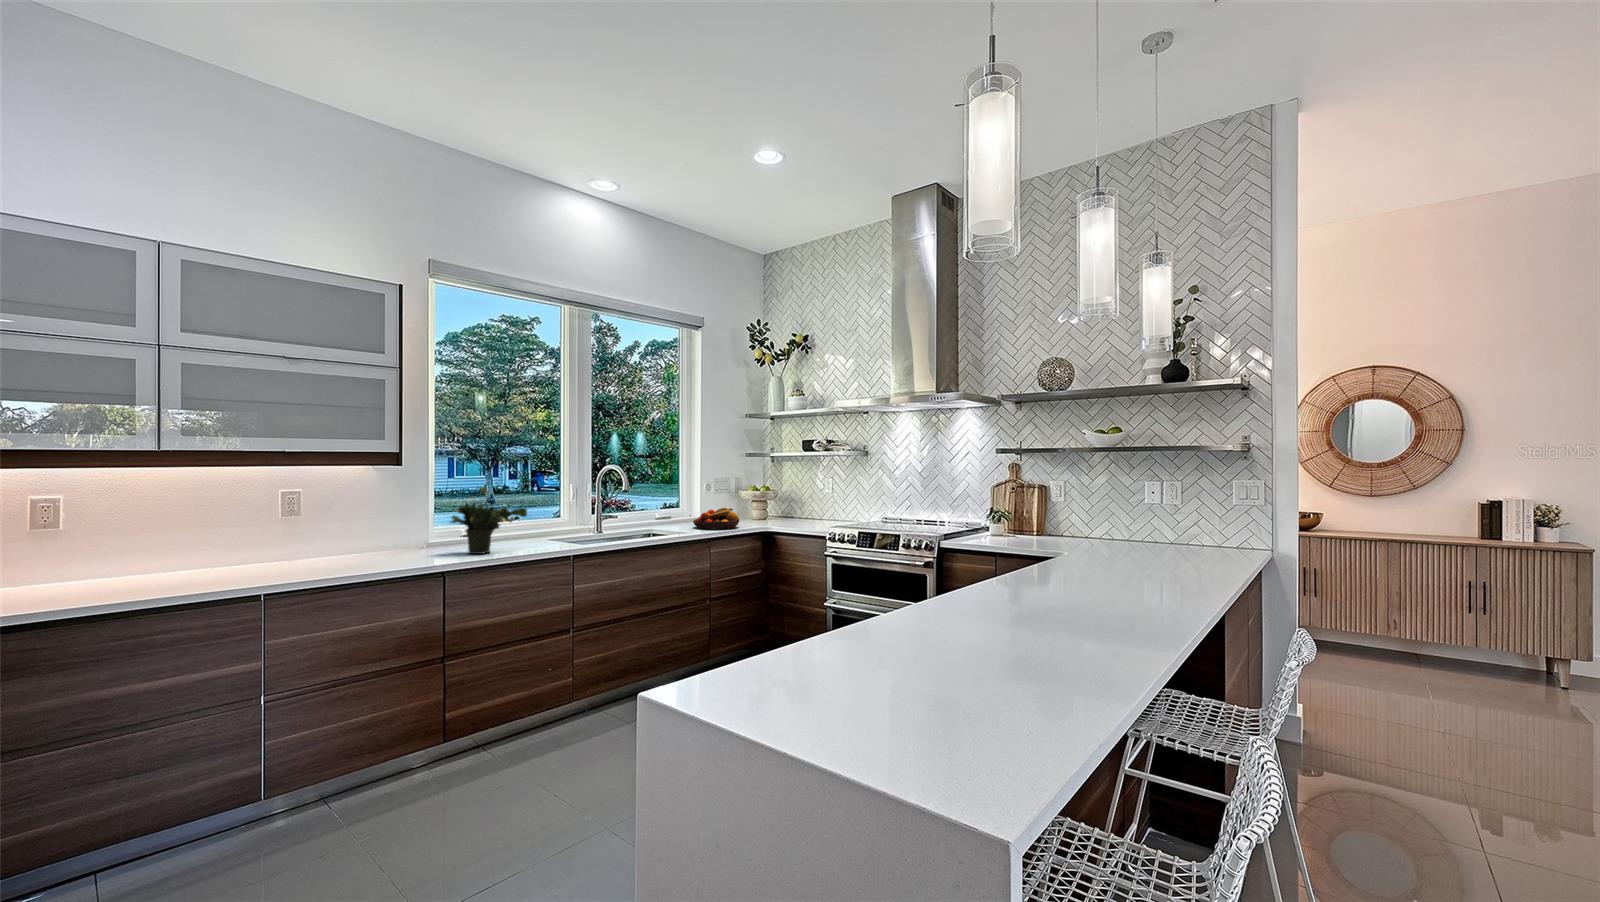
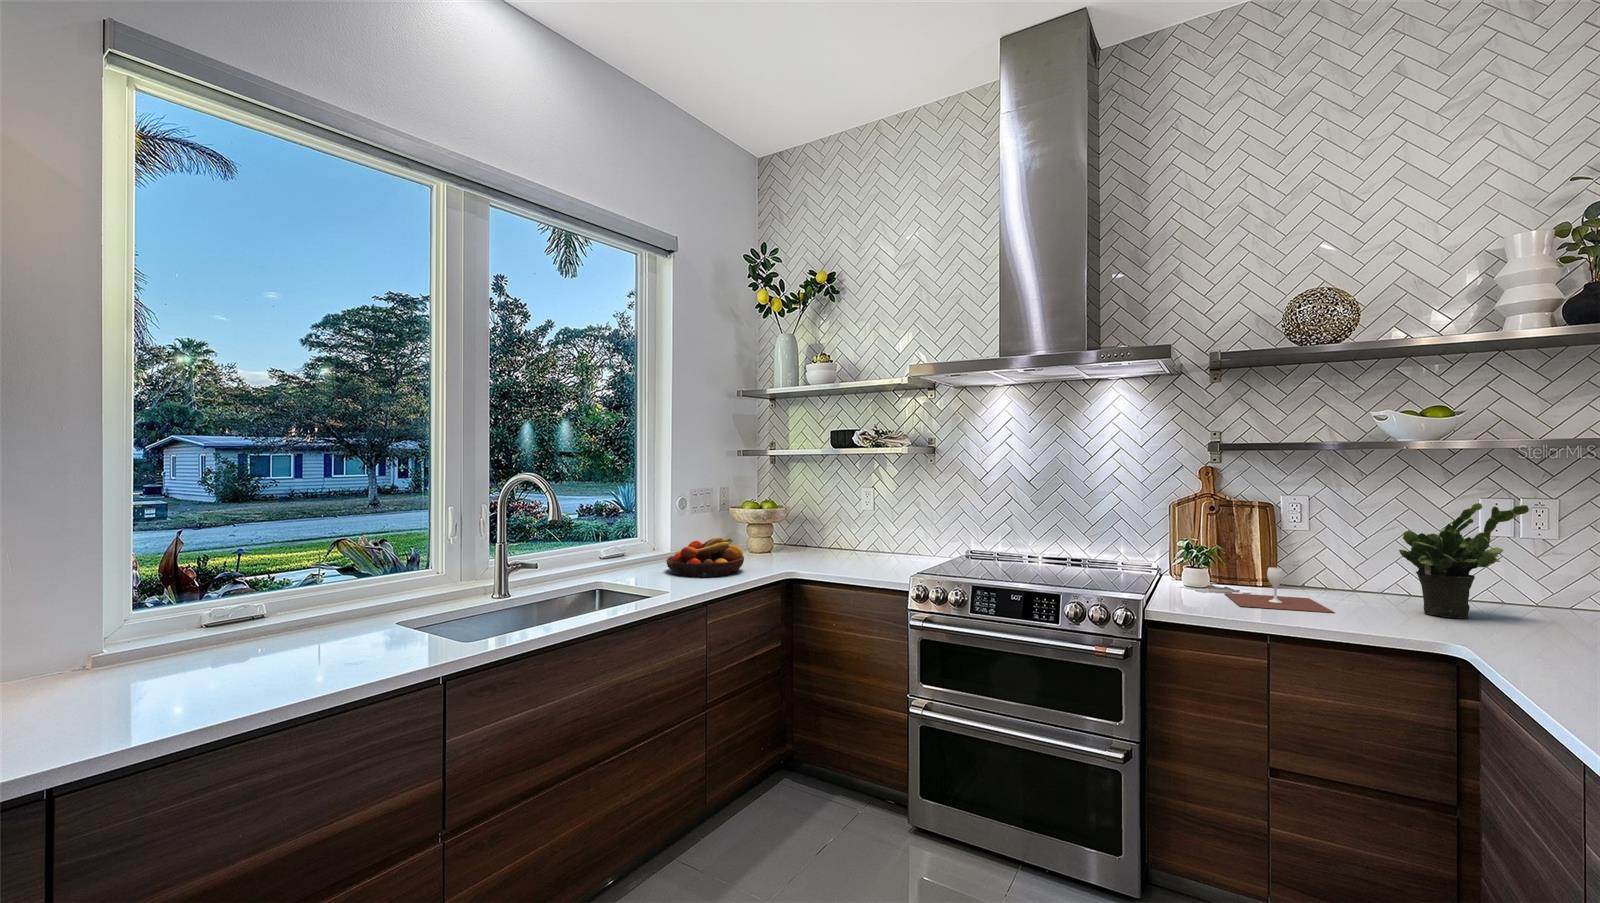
potted plant: present [450,487,527,554] -> present [1399,503,1529,618]
wine glass: none [998,521,1049,544] -> present [1225,567,1335,613]

